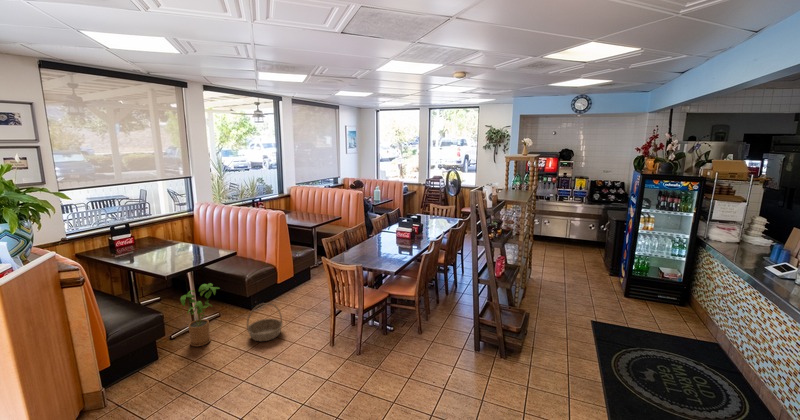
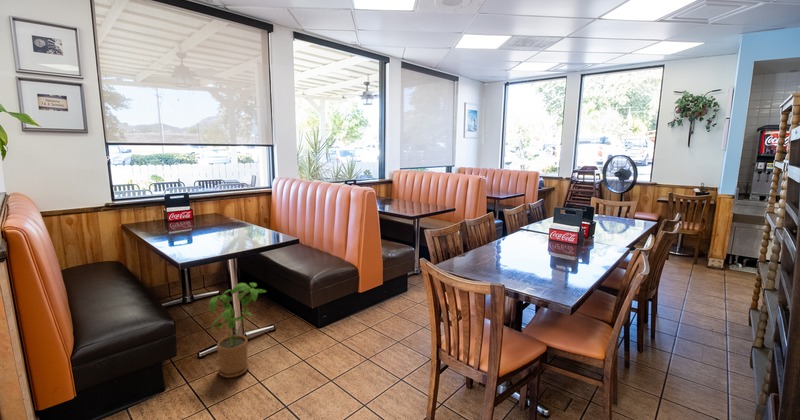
basket: present [247,303,282,341] -> none [298,324,353,388]

